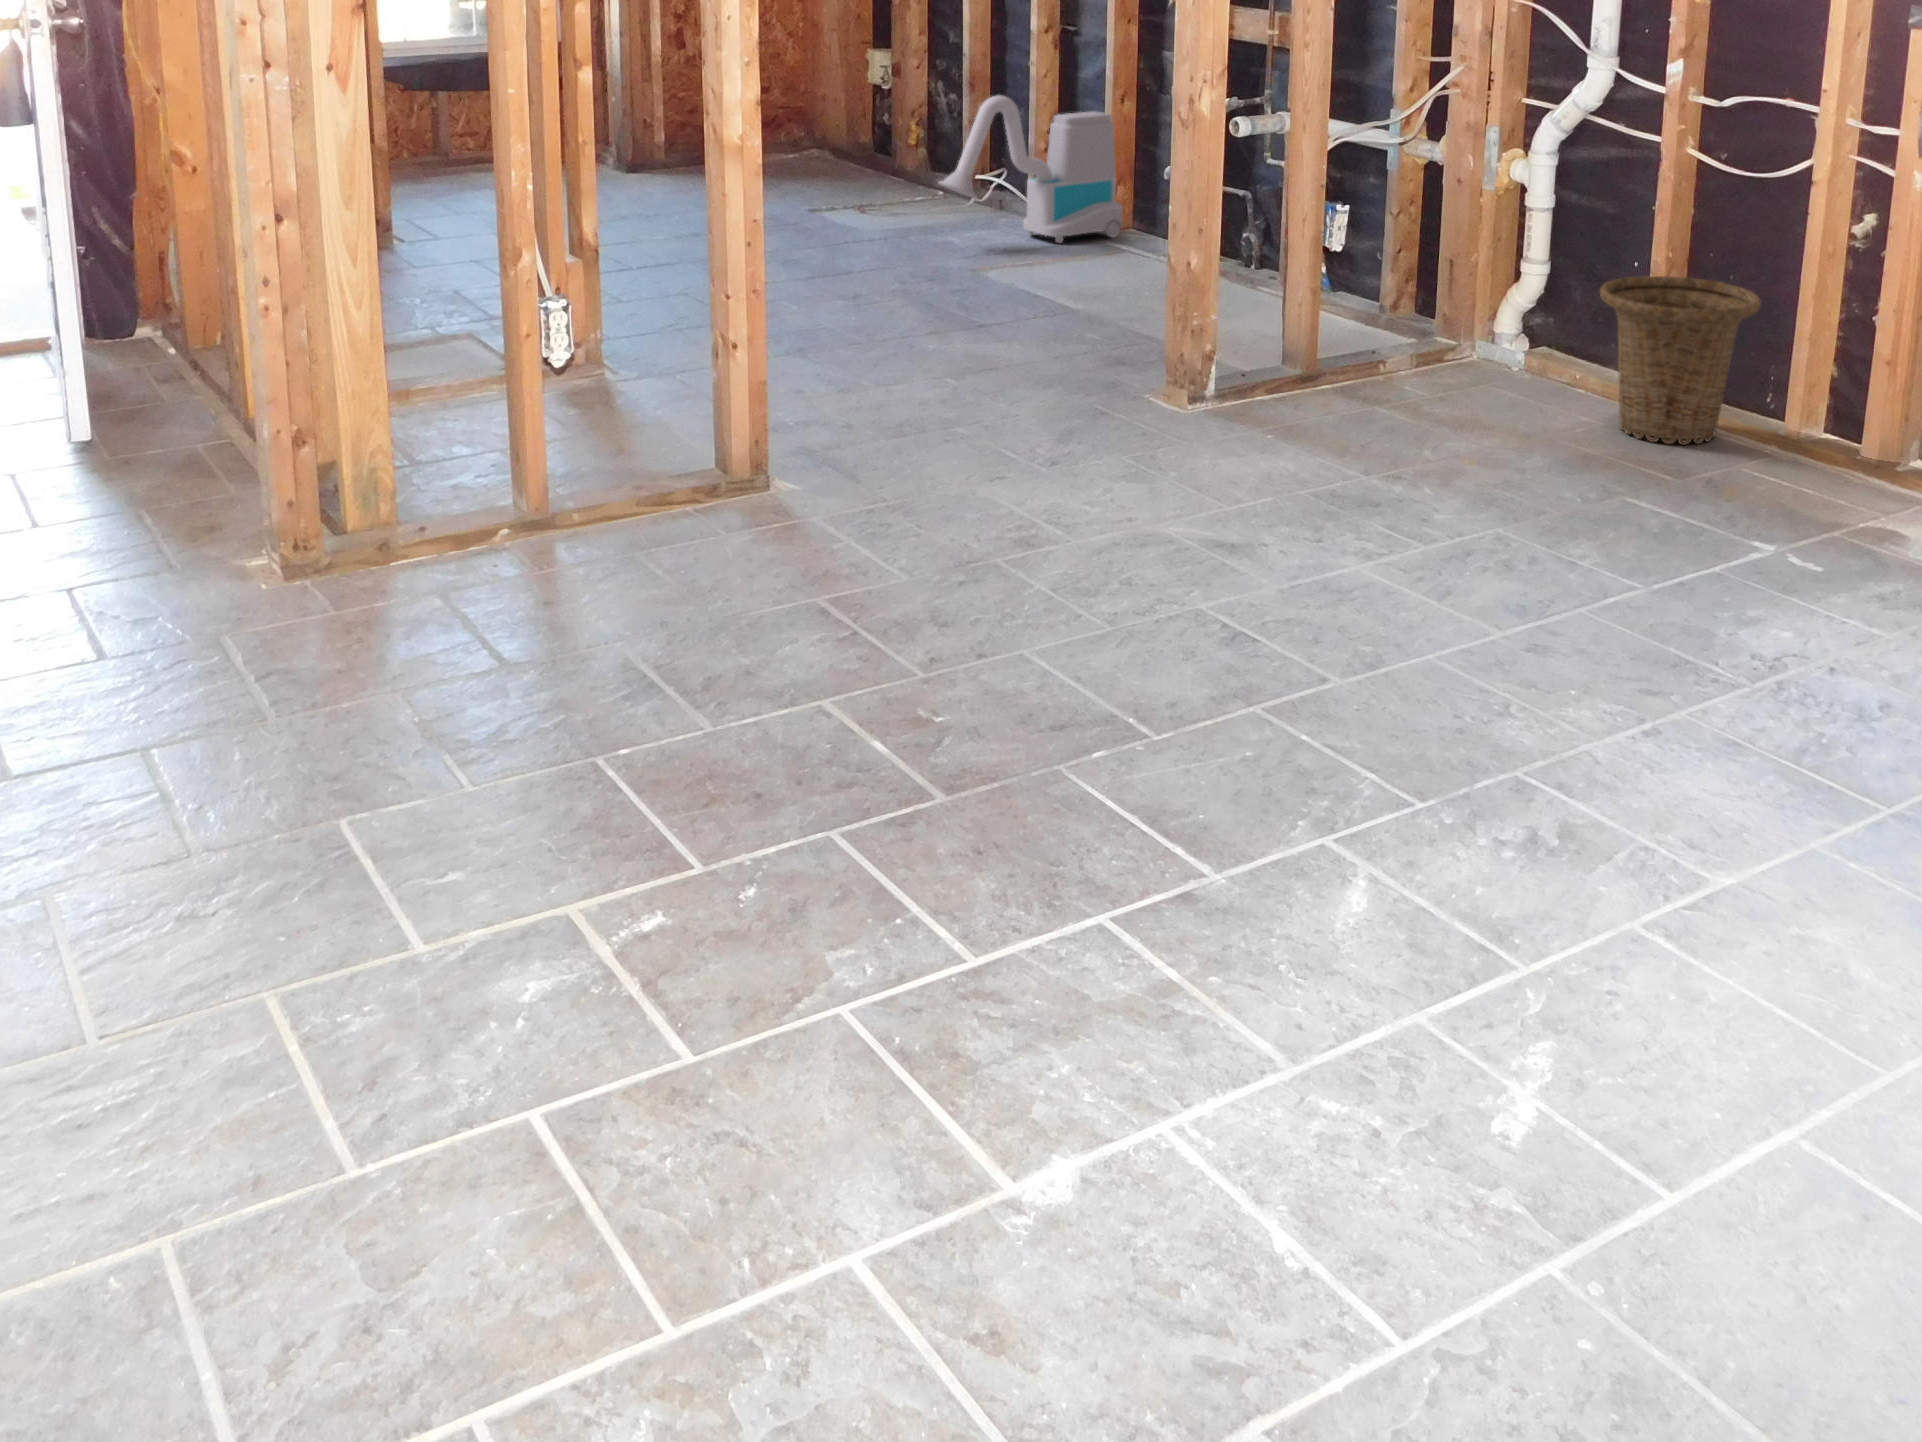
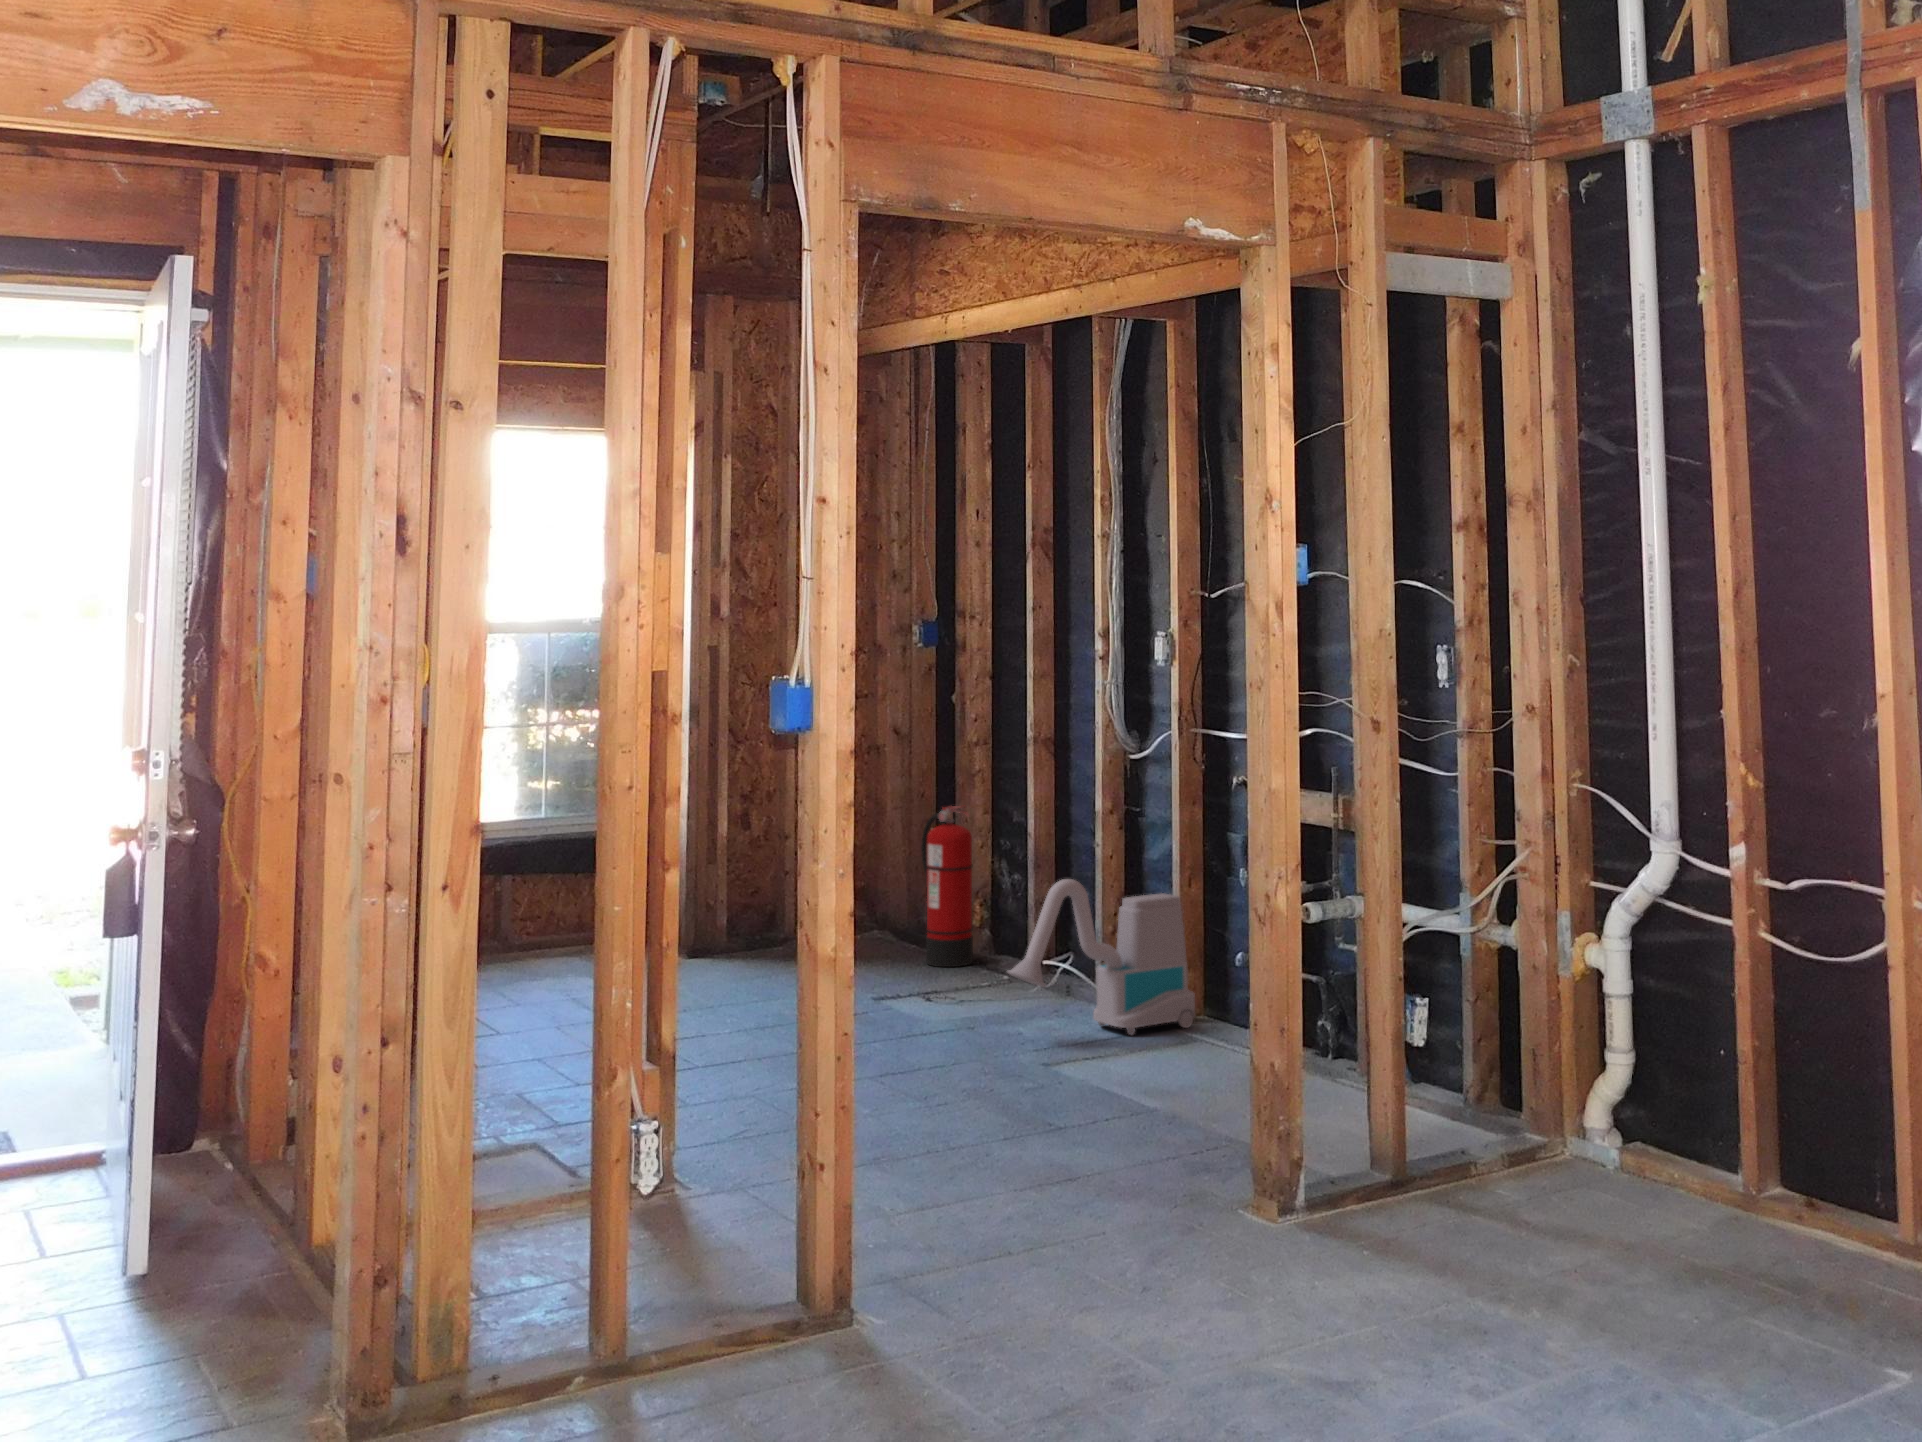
fire extinguisher: none [859,26,910,181] -> present [921,806,973,967]
basket: present [1600,276,1761,445] -> none [1695,1069,1862,1258]

